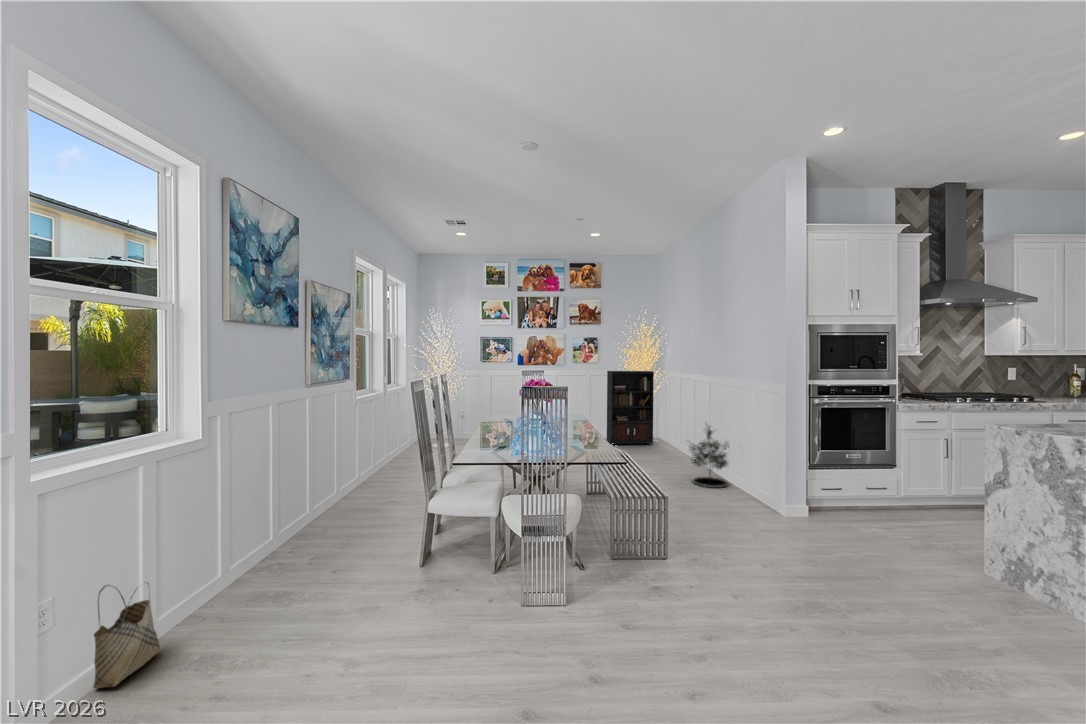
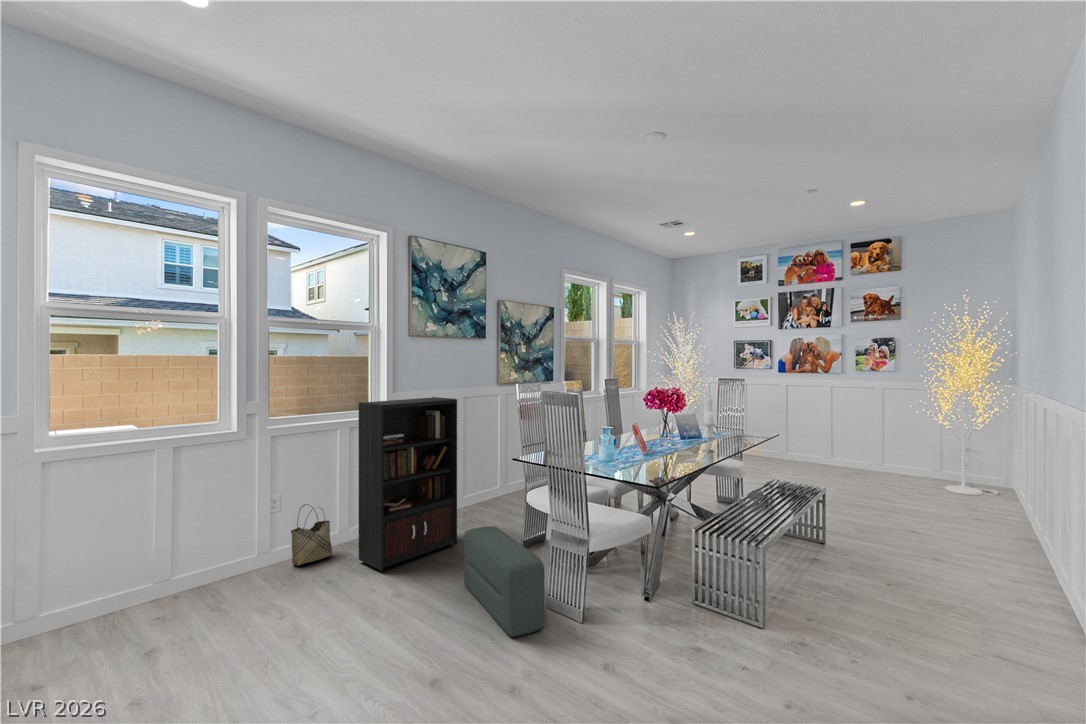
bookcase: present [607,371,654,444] -> present [359,397,457,571]
potted tree: present [690,425,729,488] -> none [954,465,1041,574]
pouf: none [407,539,542,643] -> present [464,526,545,637]

